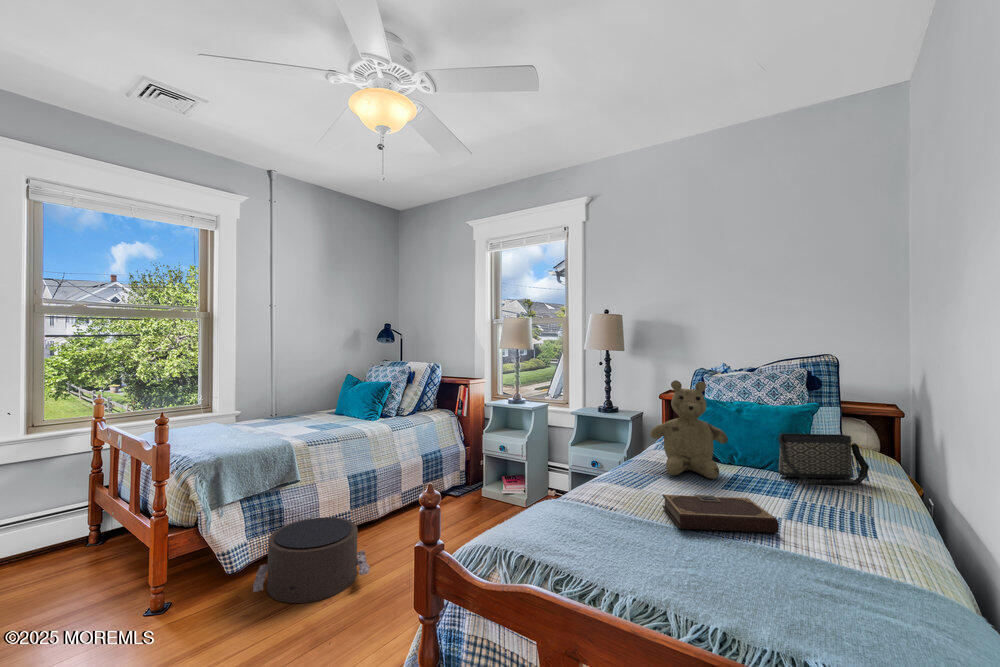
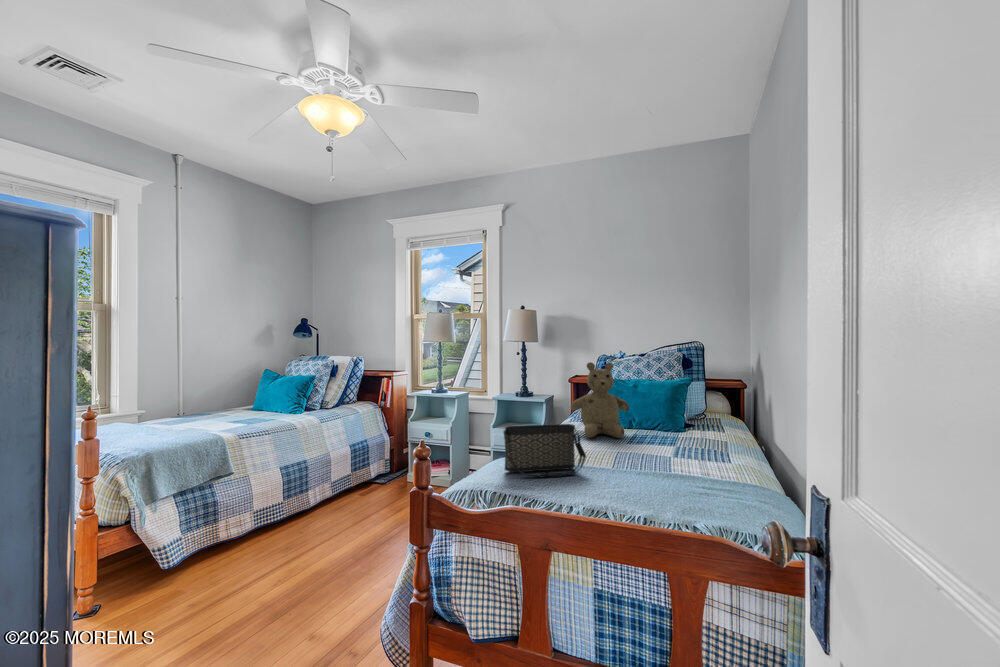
handbag: present [778,433,869,485] -> present [504,424,586,478]
notebook: present [663,495,779,533] -> none [588,446,669,468]
pouf: present [253,517,369,603] -> none [198,507,317,588]

